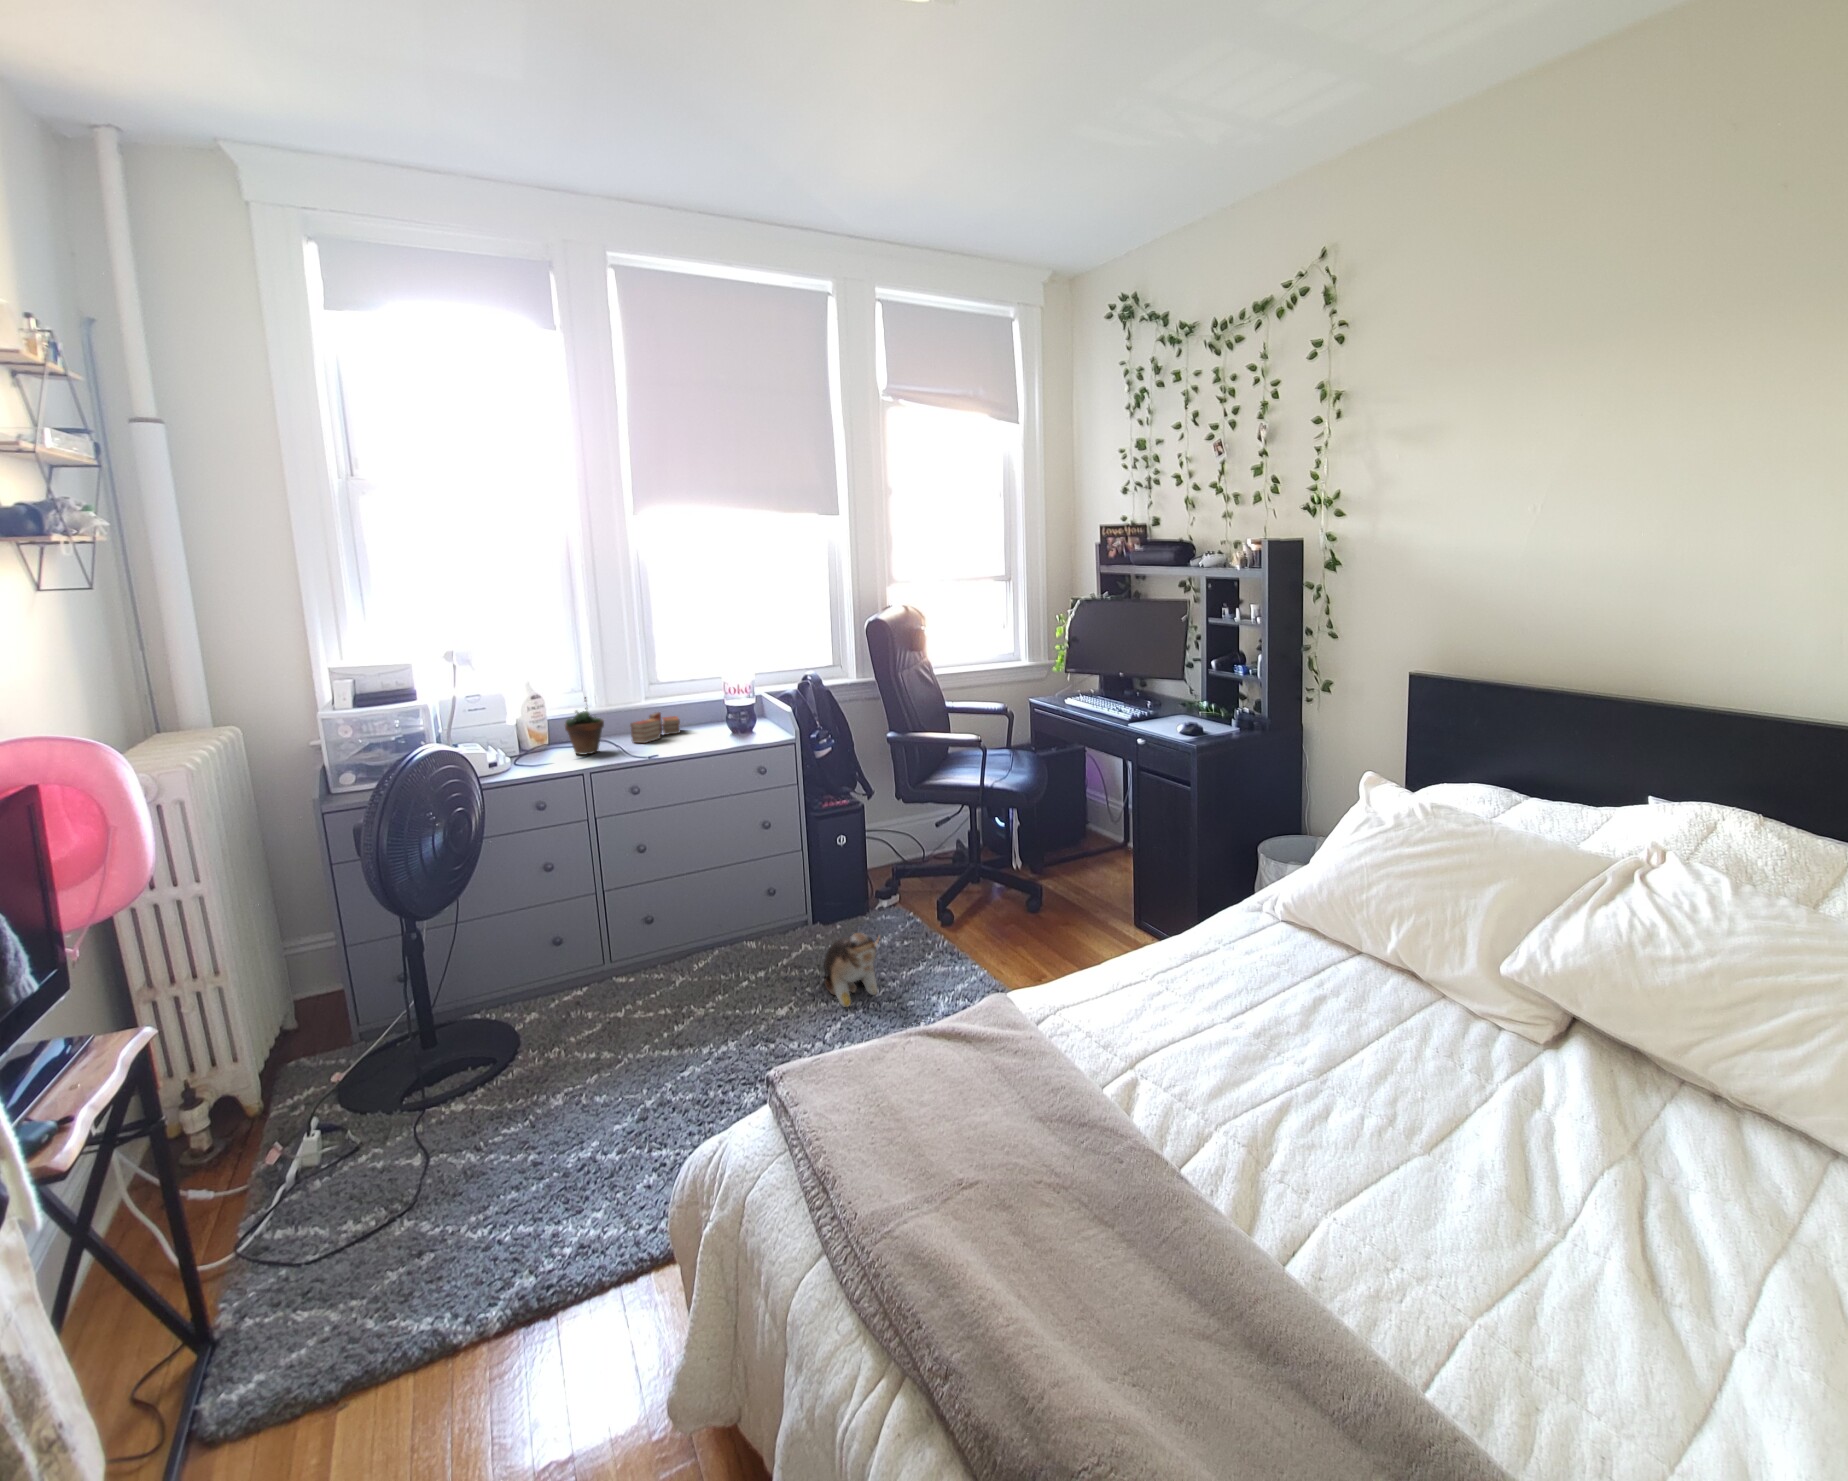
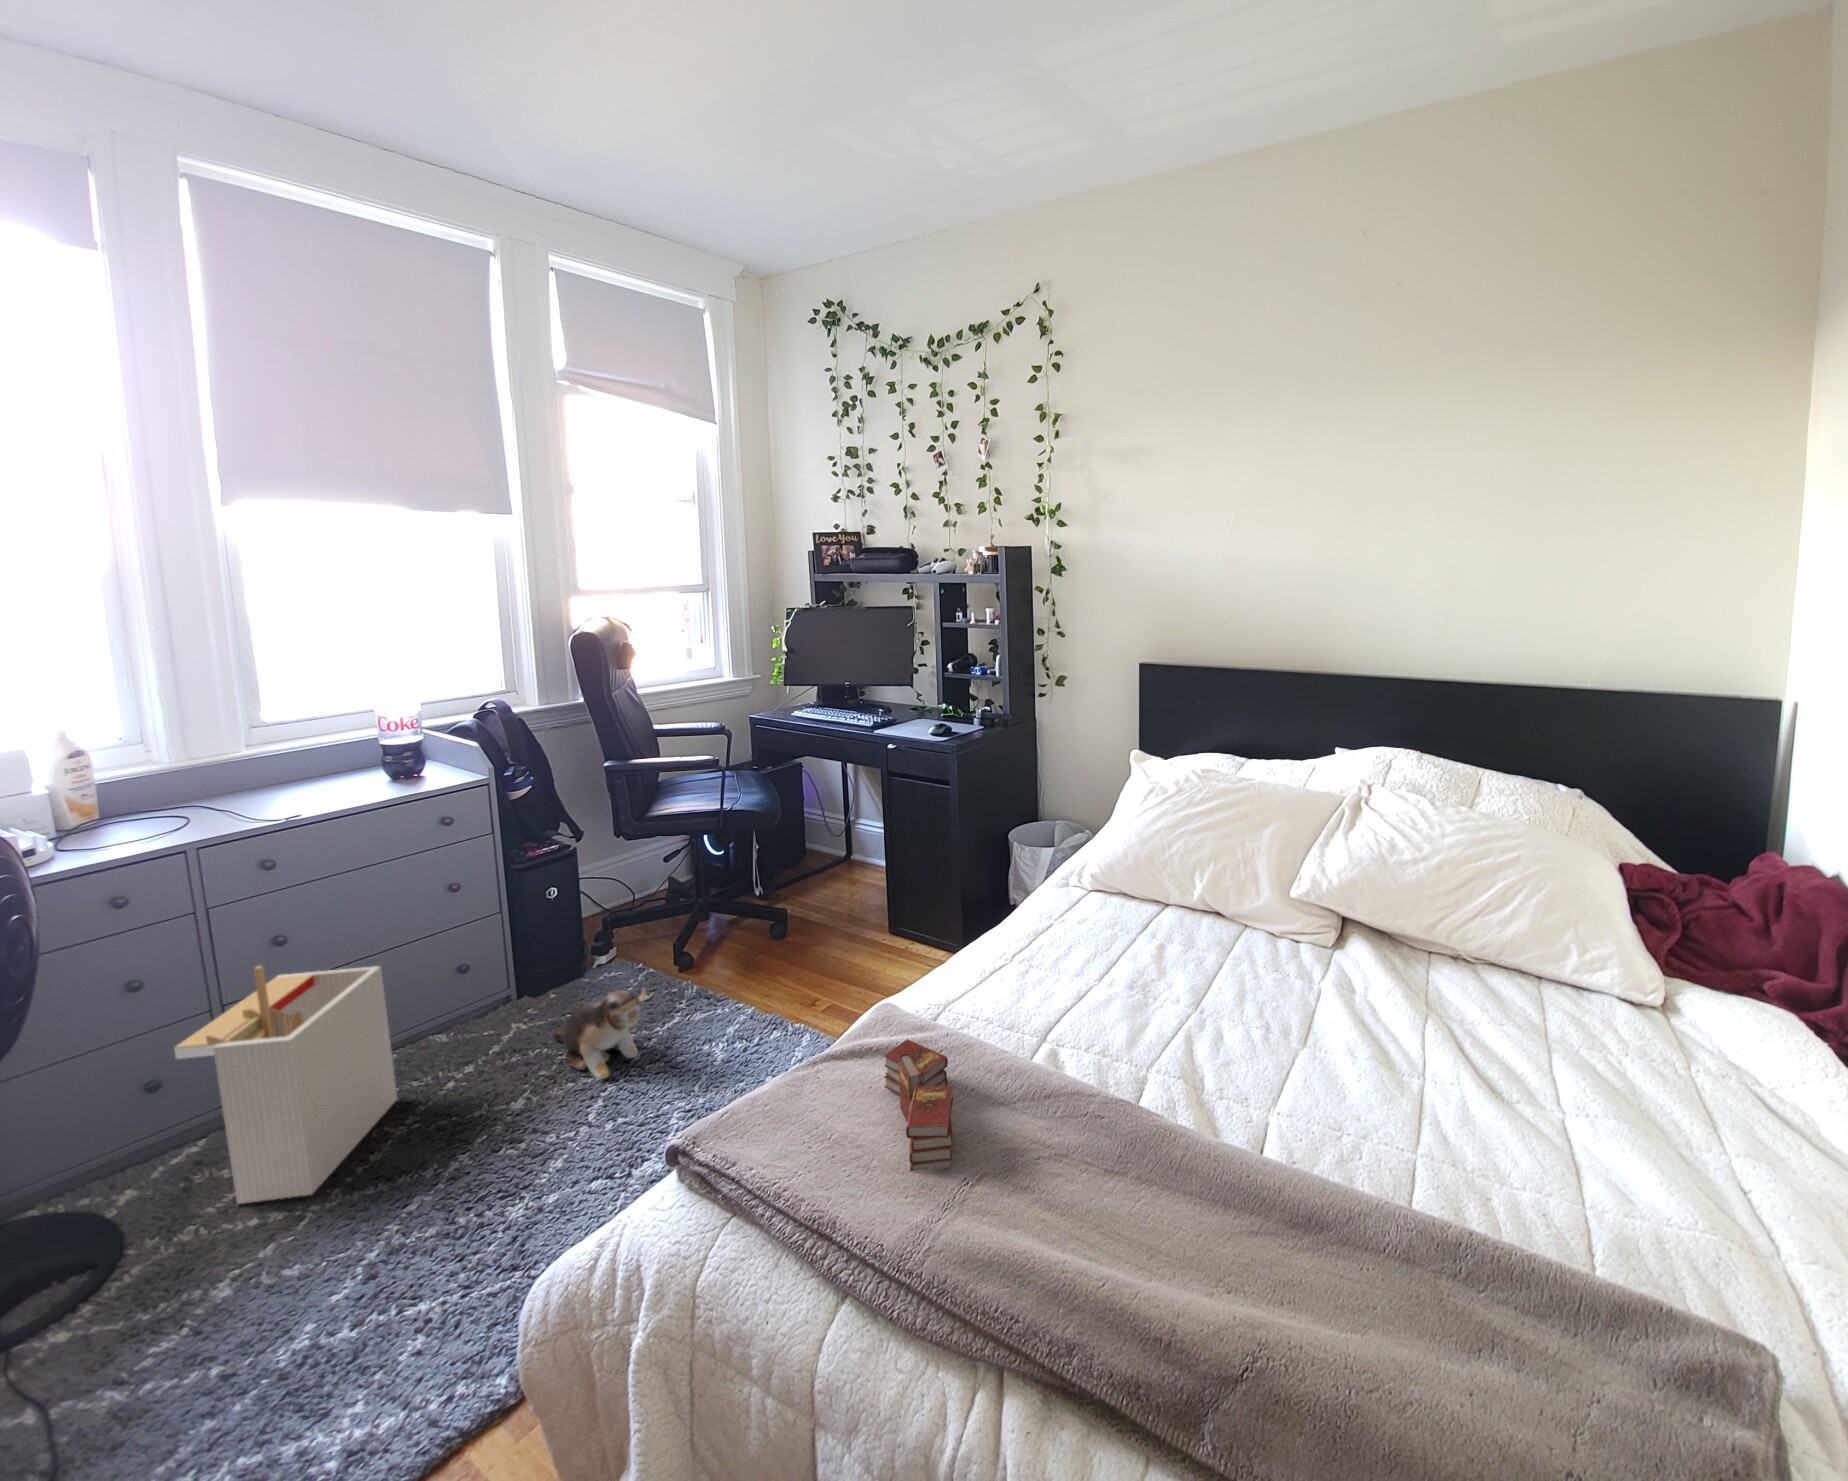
succulent plant: present [565,697,604,754] -> none [121,756,191,837]
book: present [630,712,680,743] -> present [884,1039,953,1171]
storage bin: none [564,859,709,1041] -> present [174,966,397,1204]

